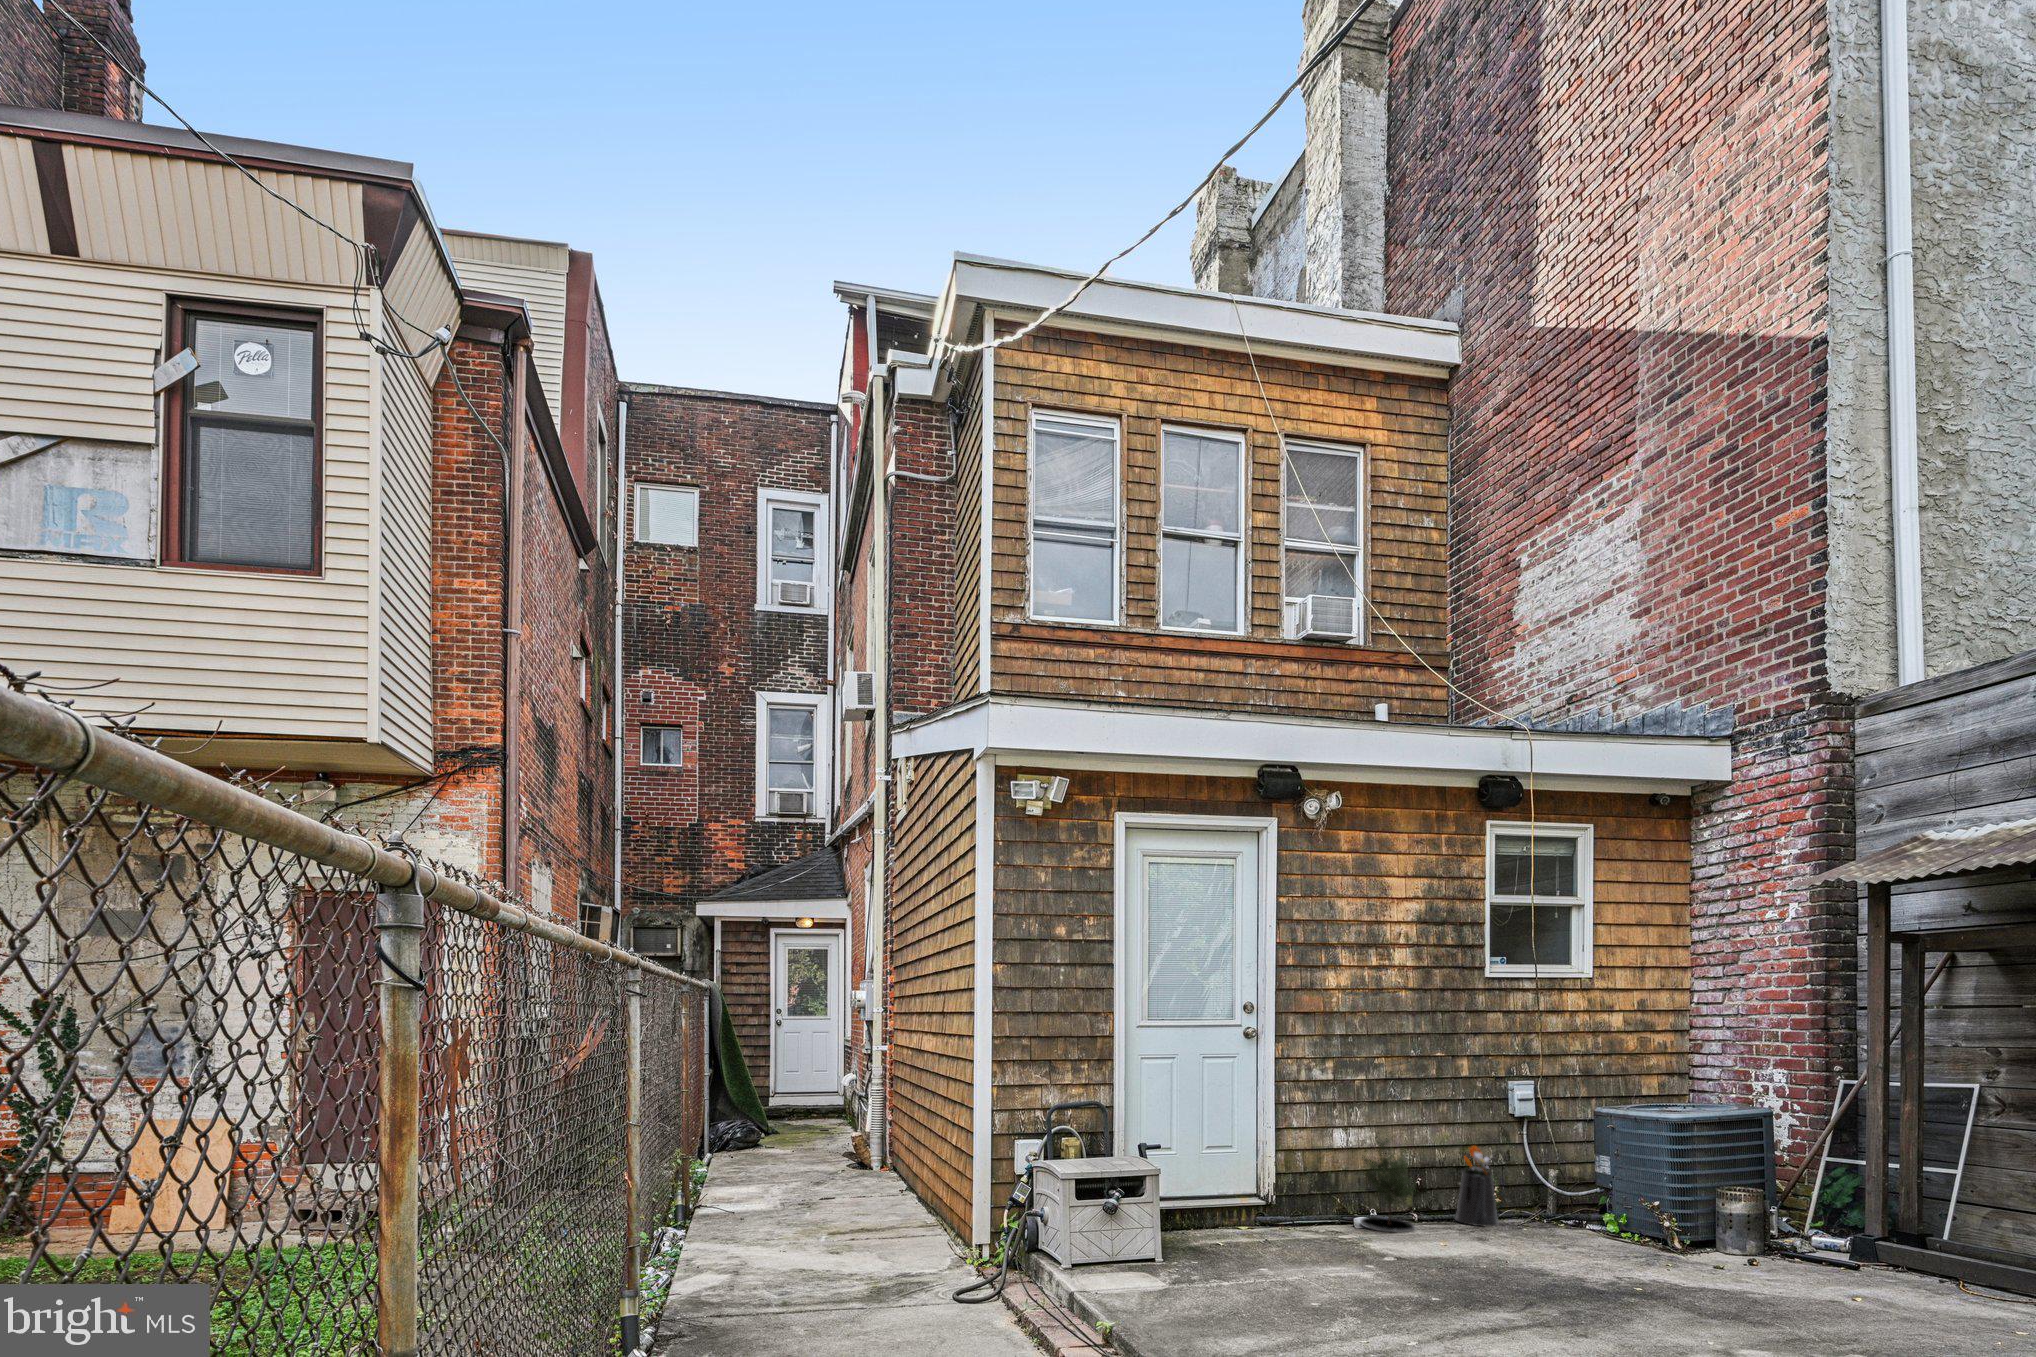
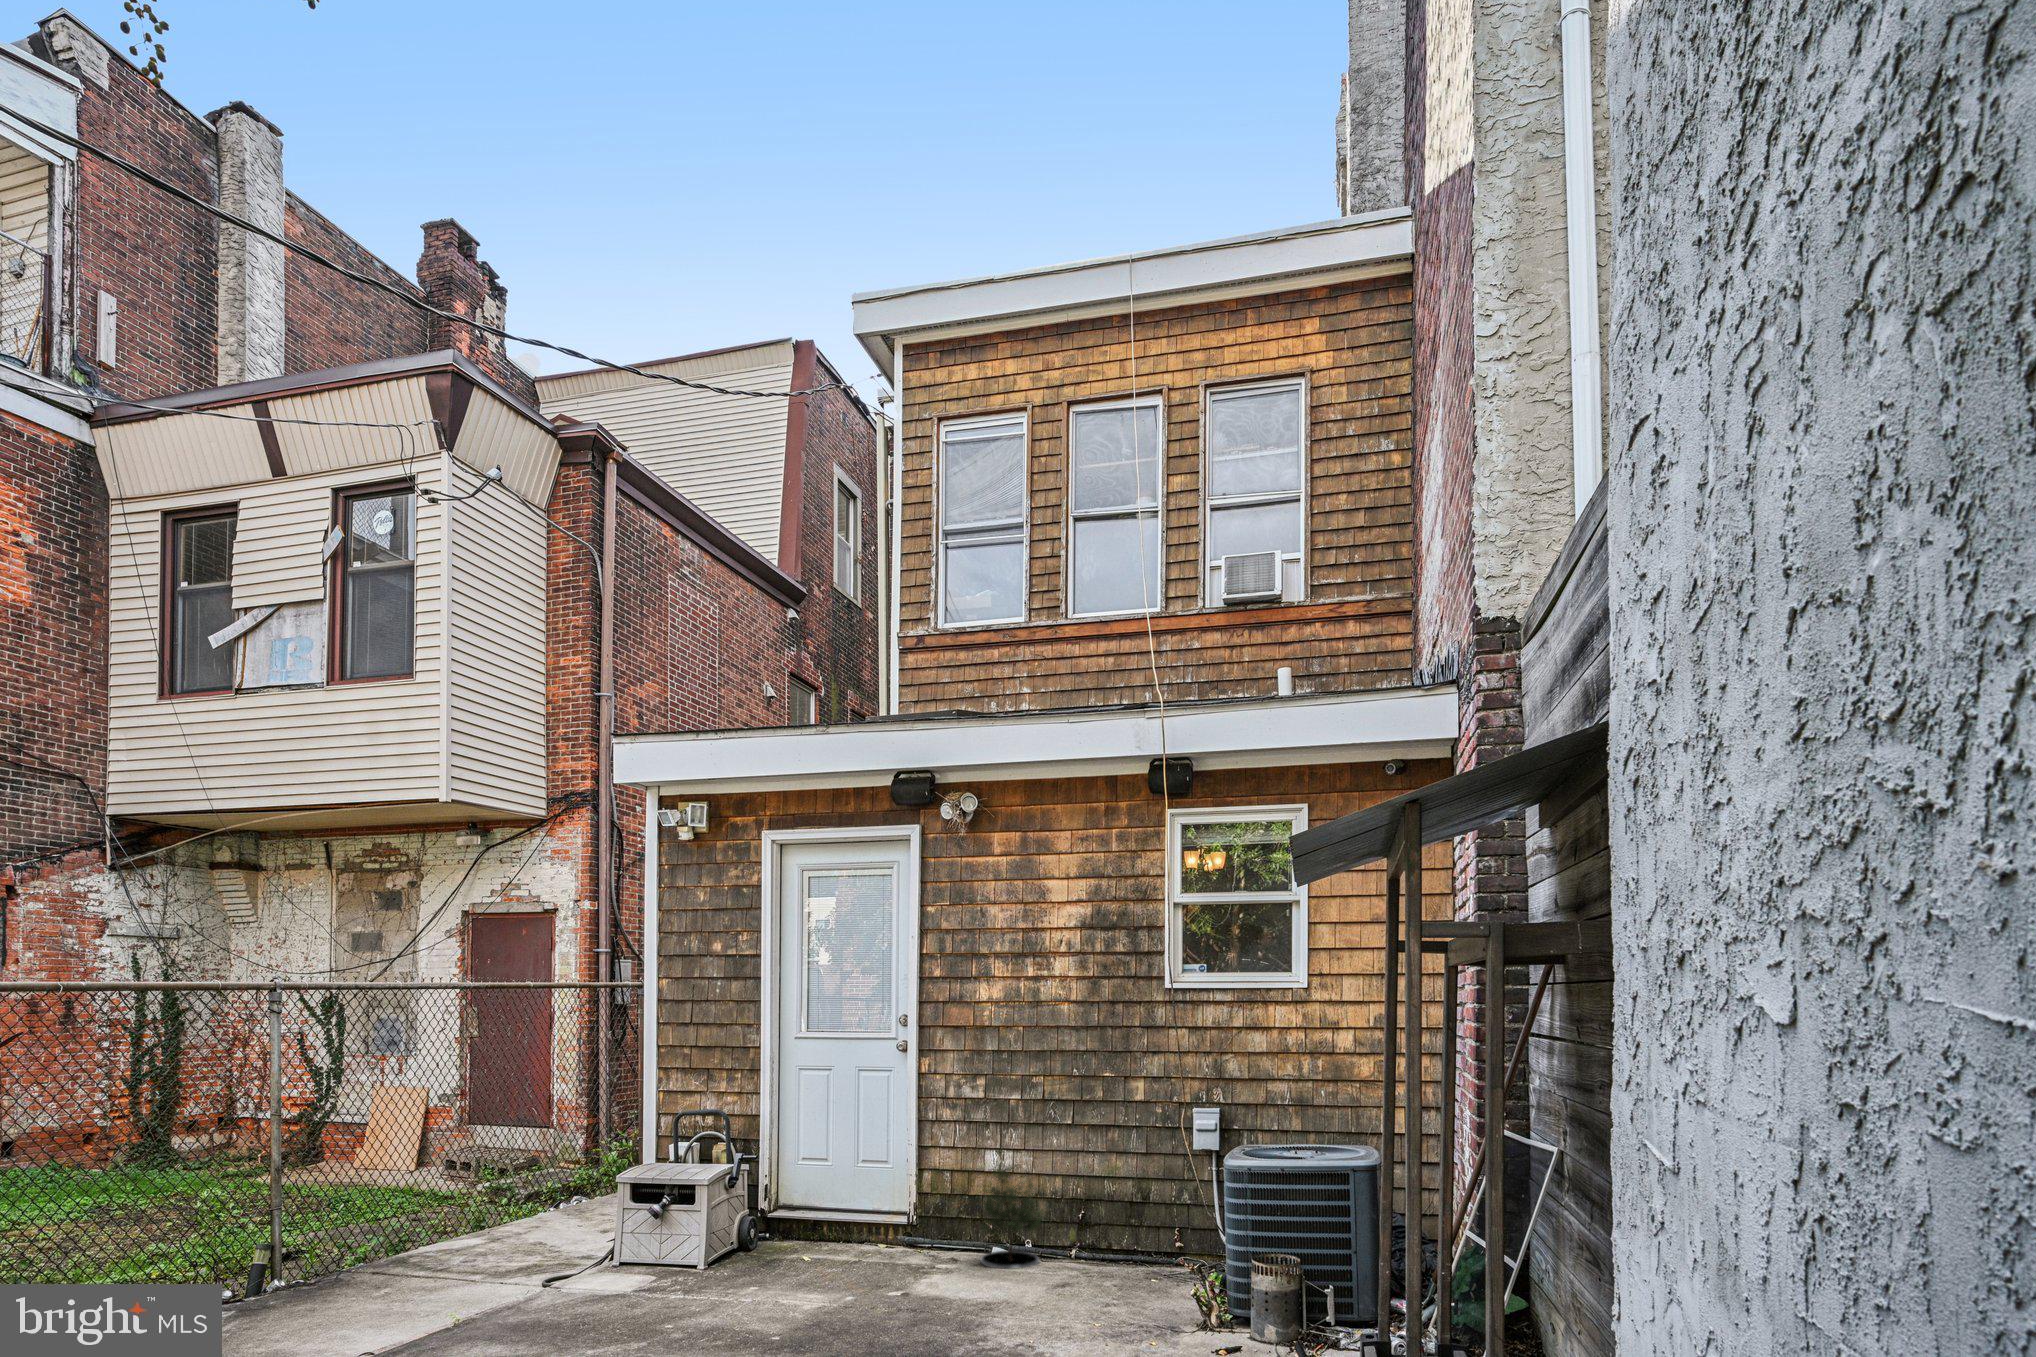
watering can: present [1455,1146,1499,1226] -> none [1093,1179,1144,1274]

